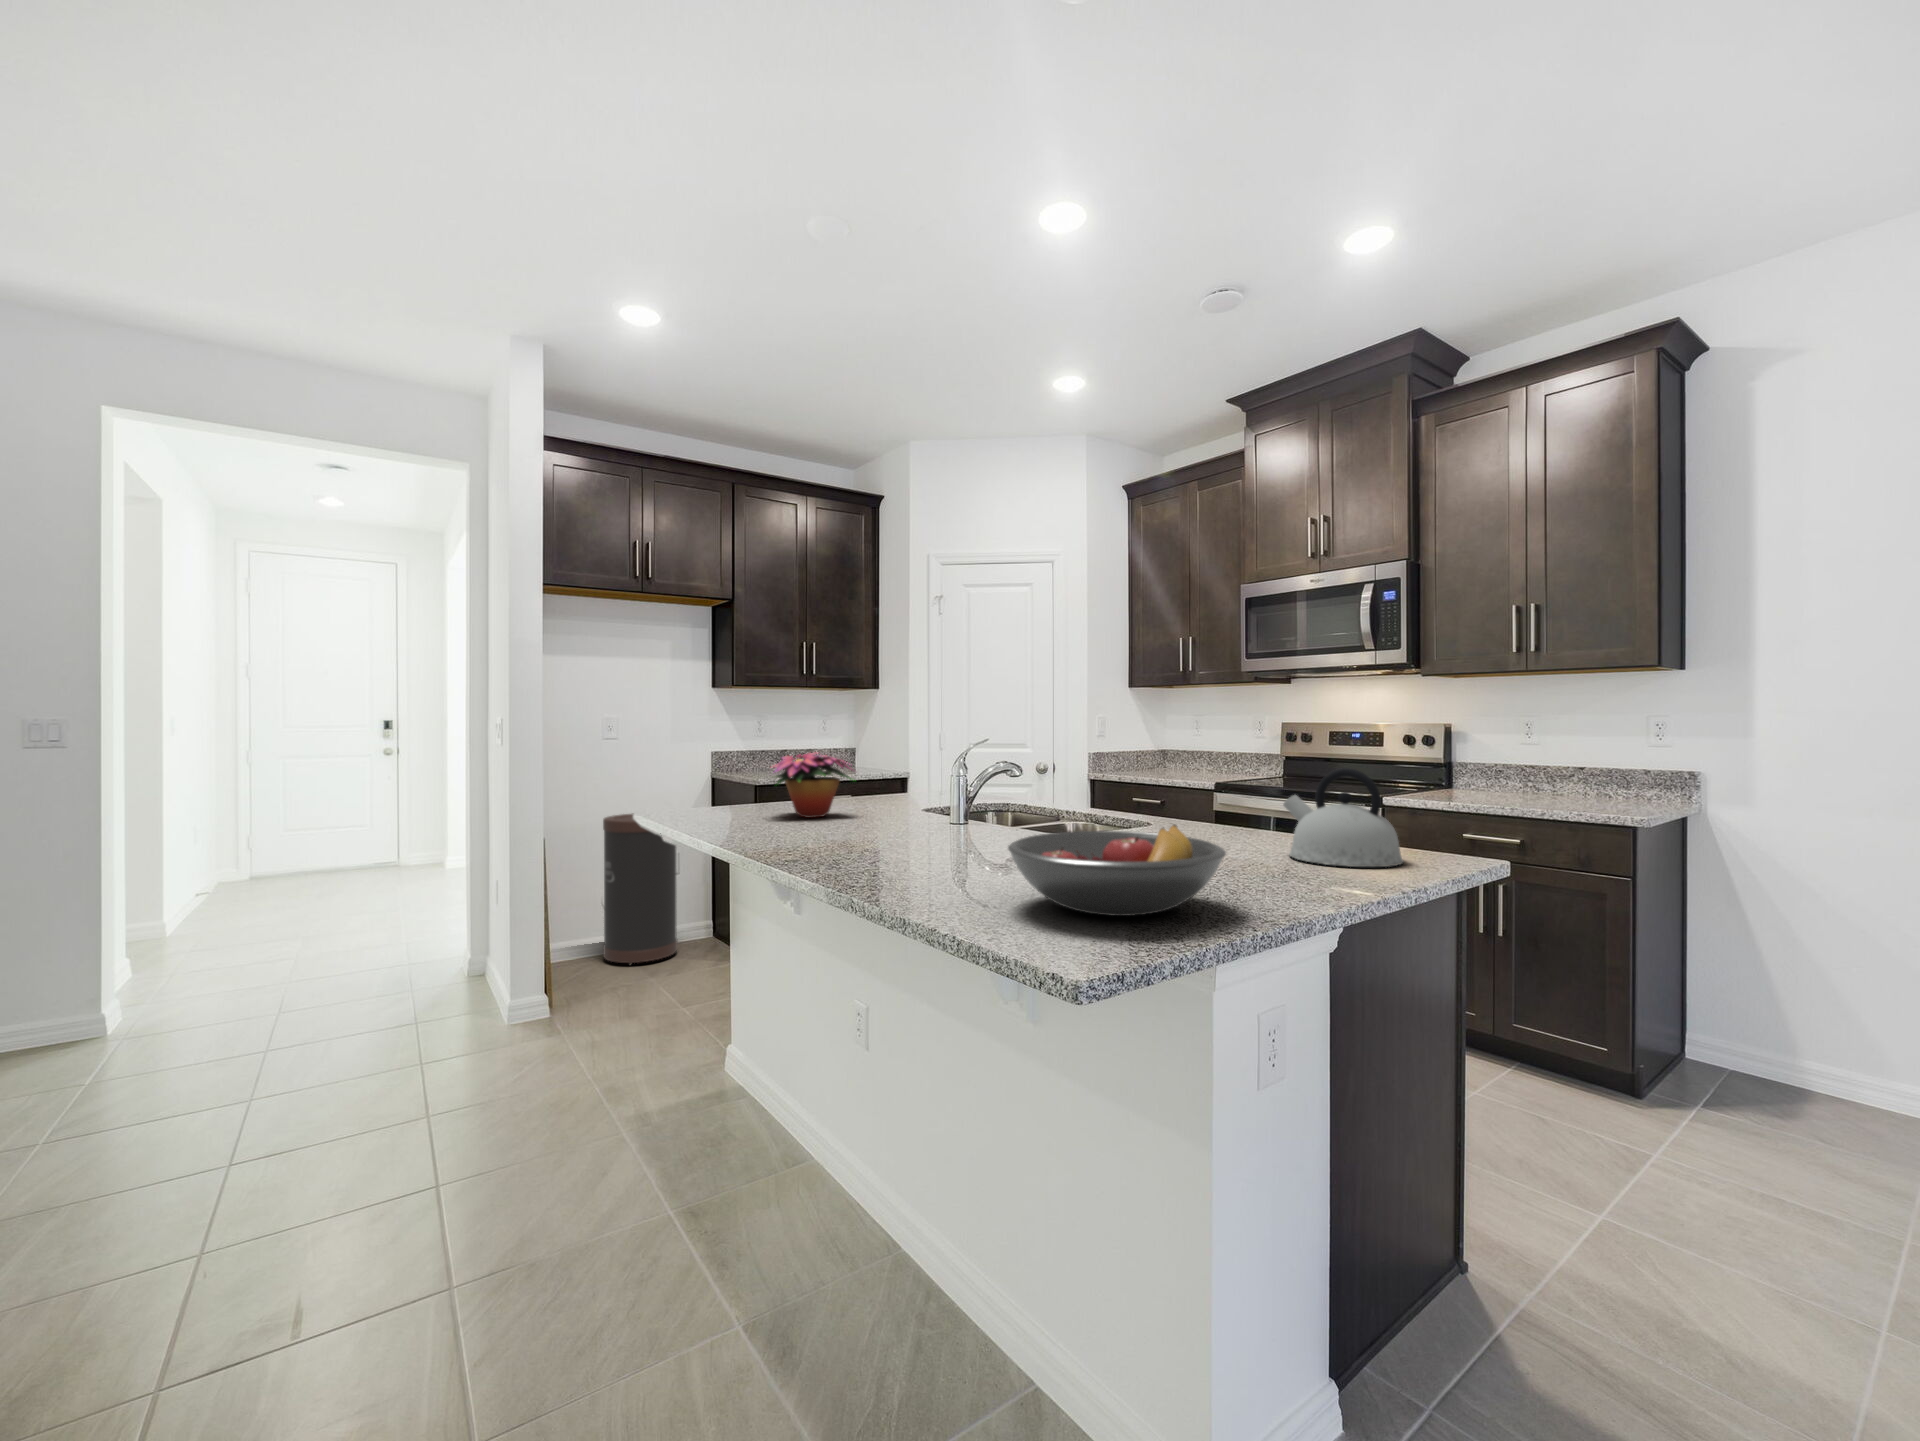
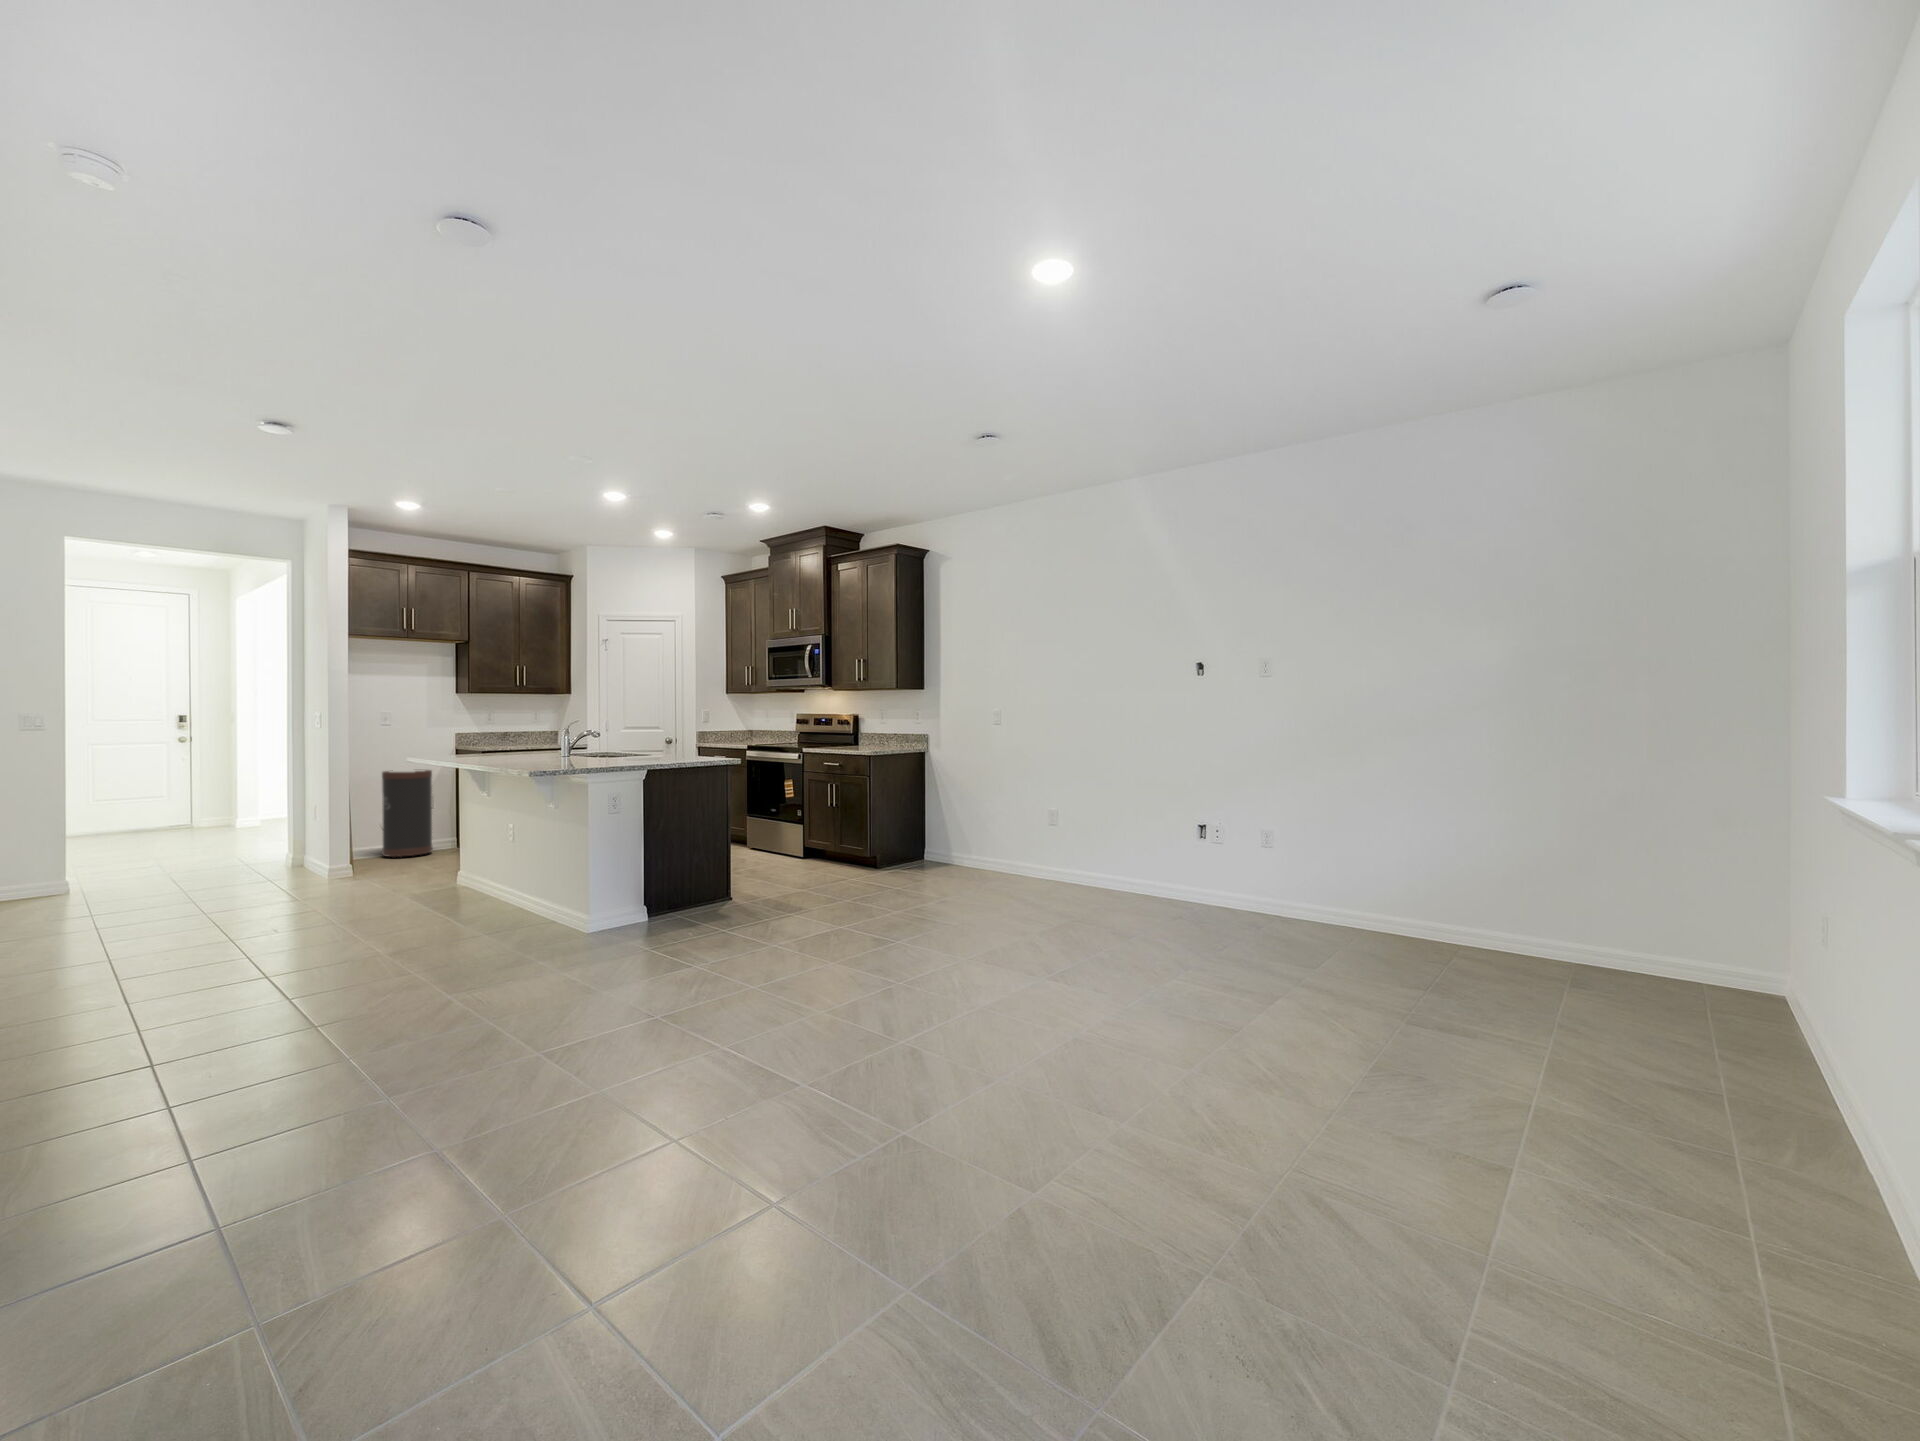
flower arrangement: present [773,753,852,818] -> none [478,725,528,755]
kettle: present [1283,768,1404,867] -> none [675,725,713,757]
fruit bowl: present [1008,824,1226,916] -> none [540,738,610,762]

